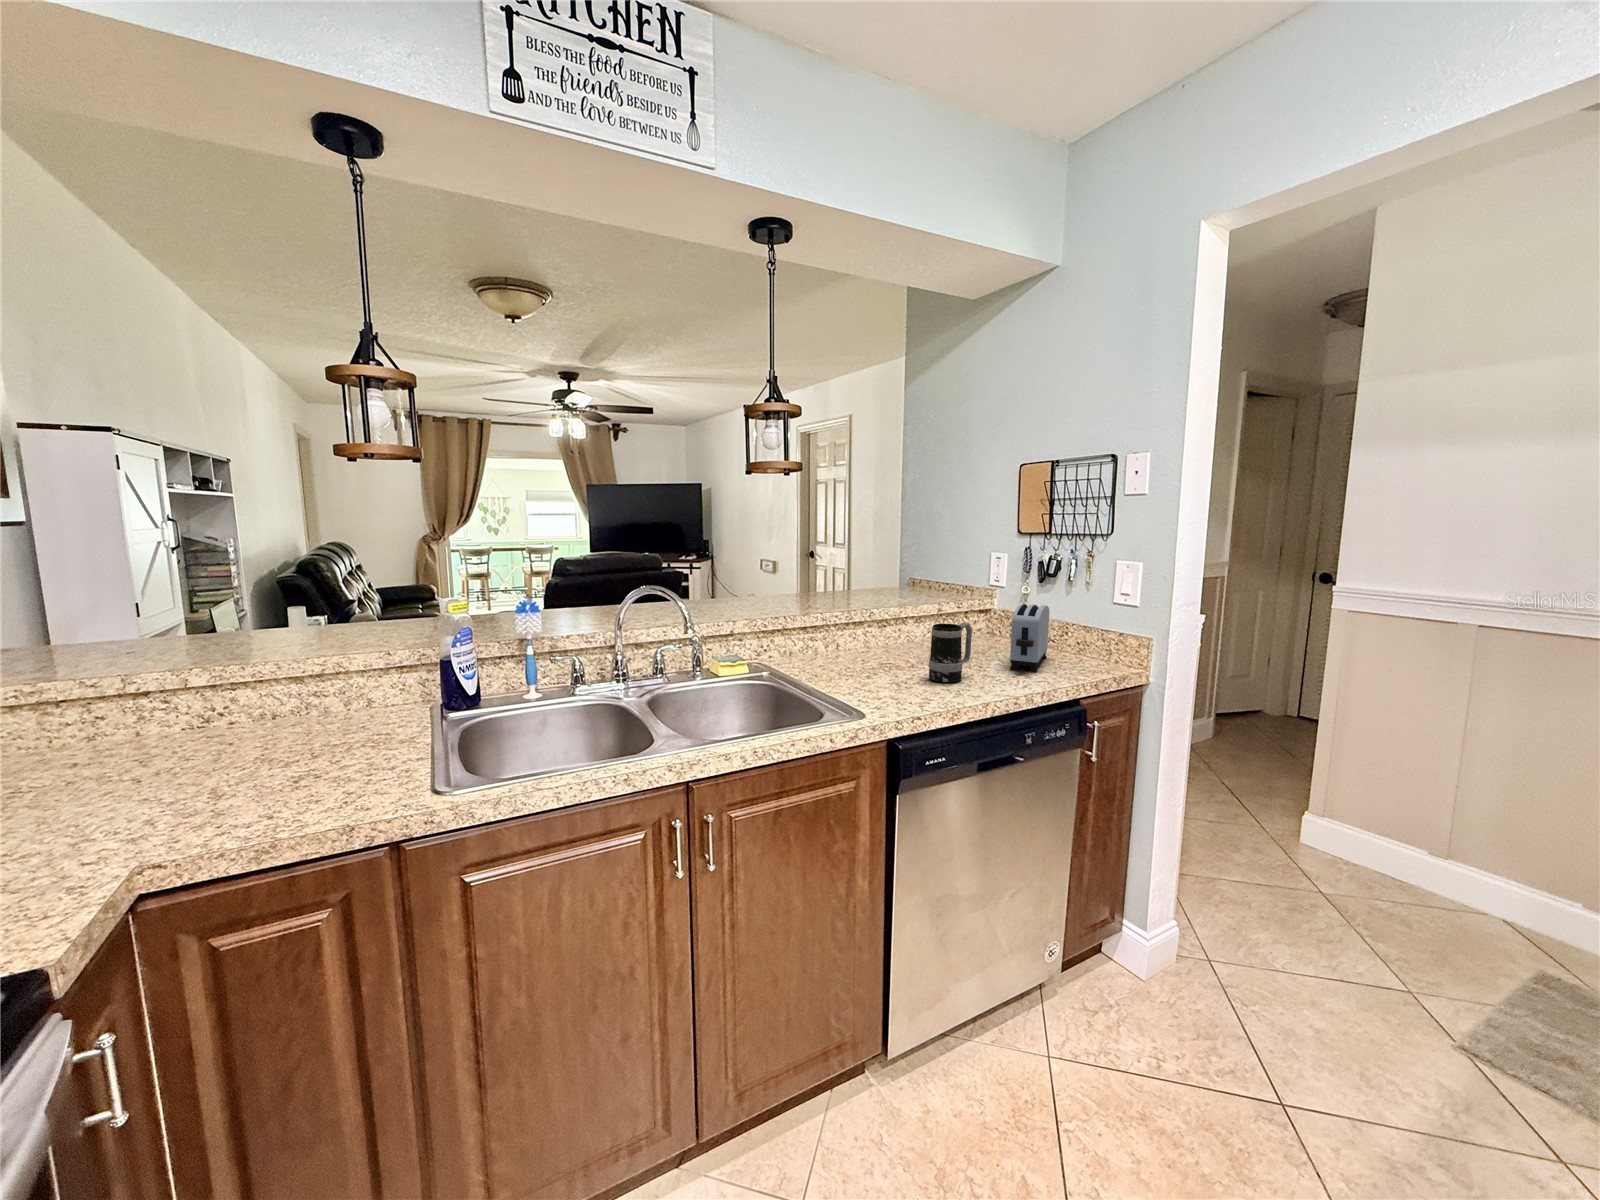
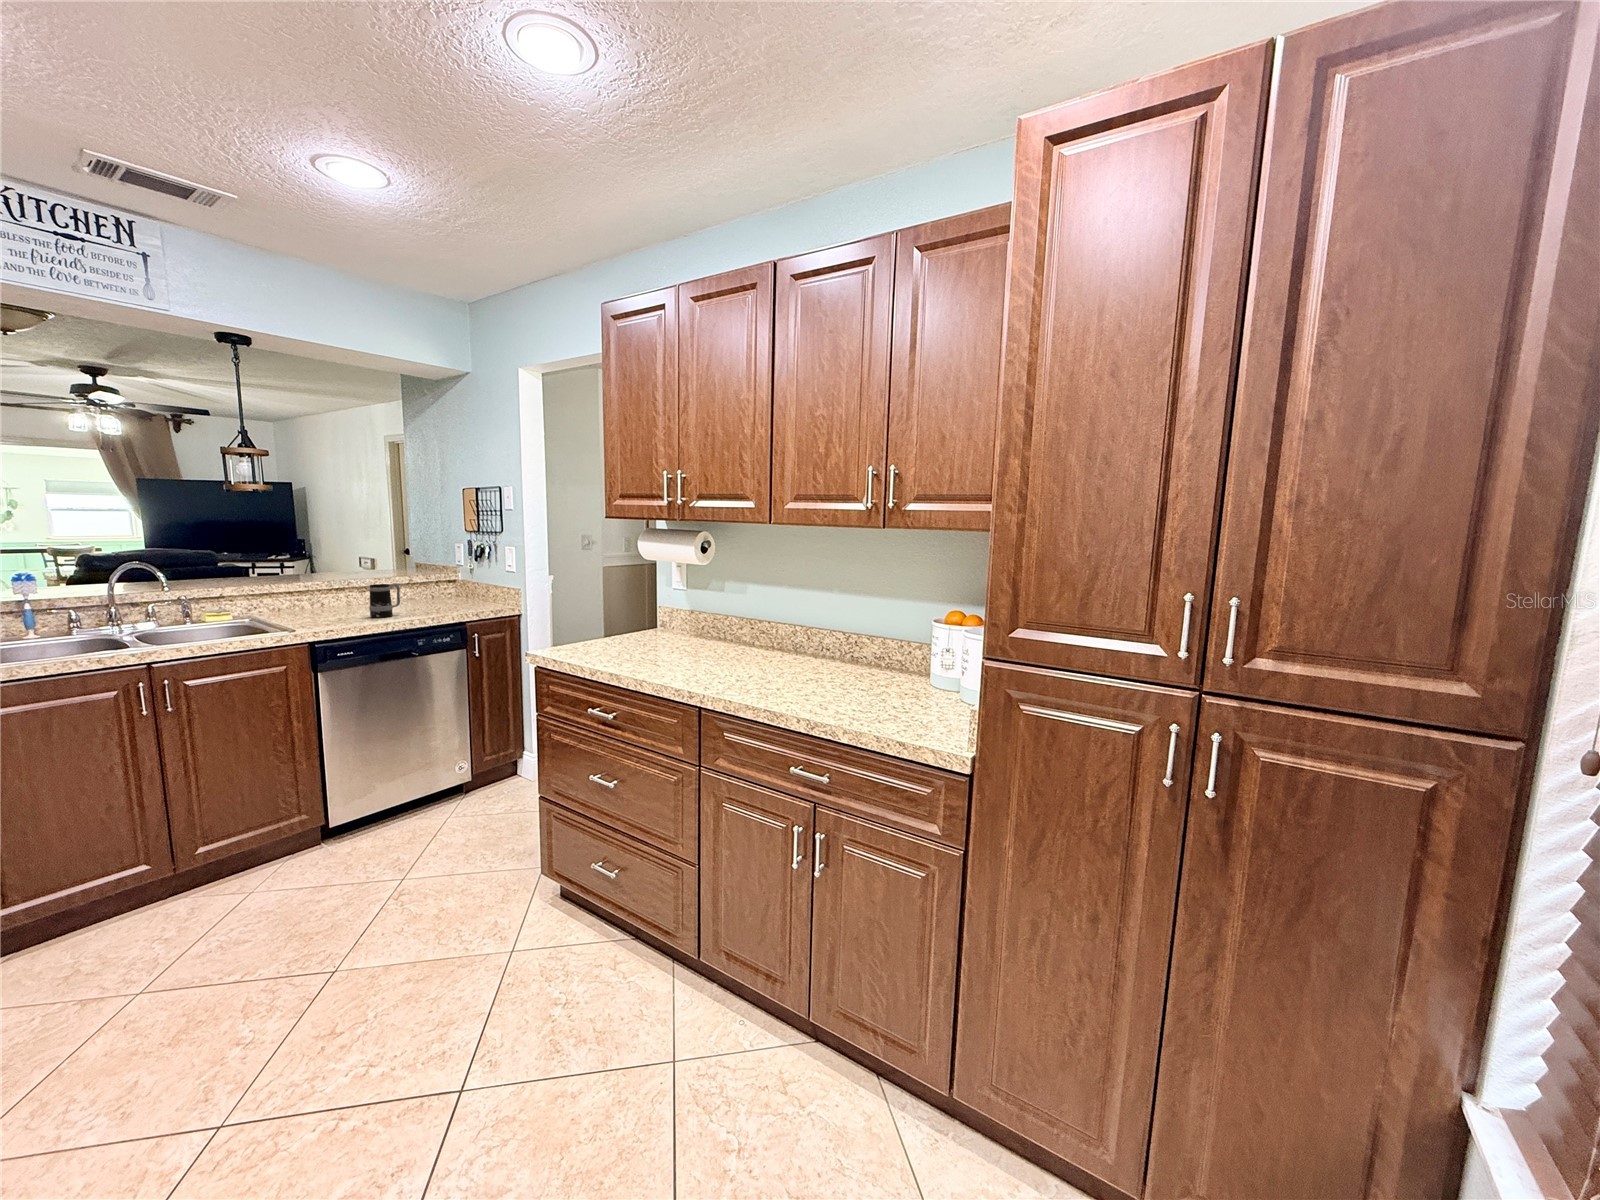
toaster: present [1010,604,1049,672] -> none [434,574,473,611]

